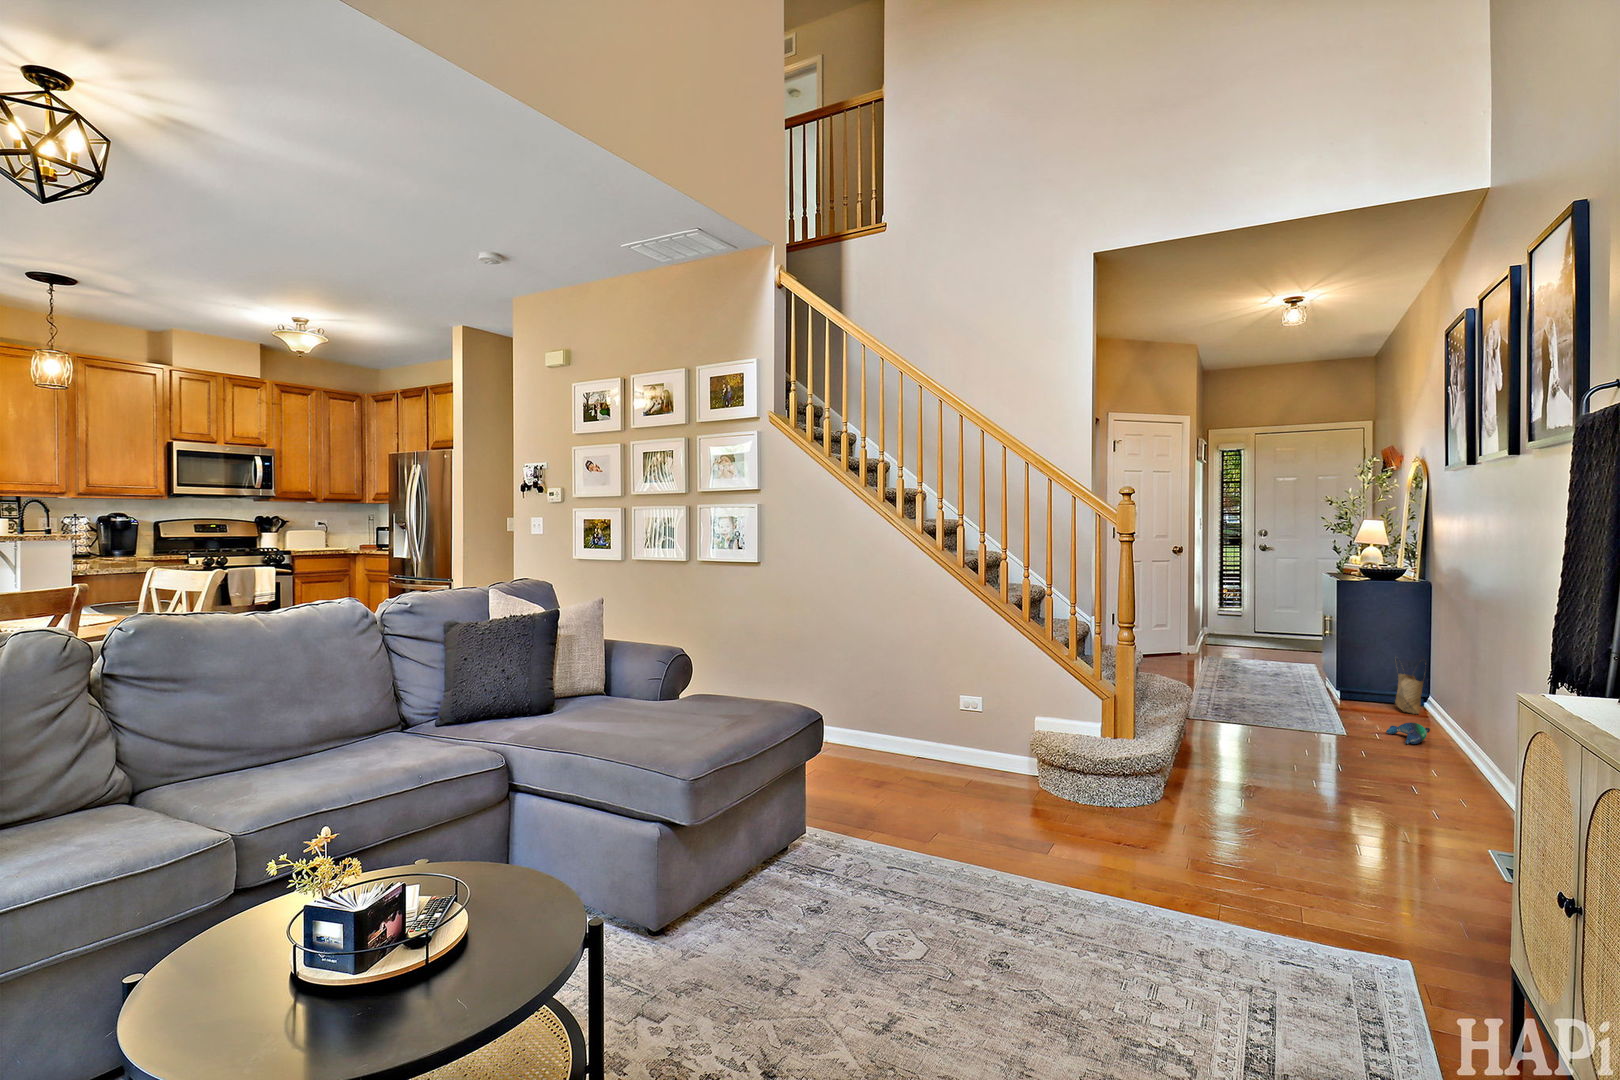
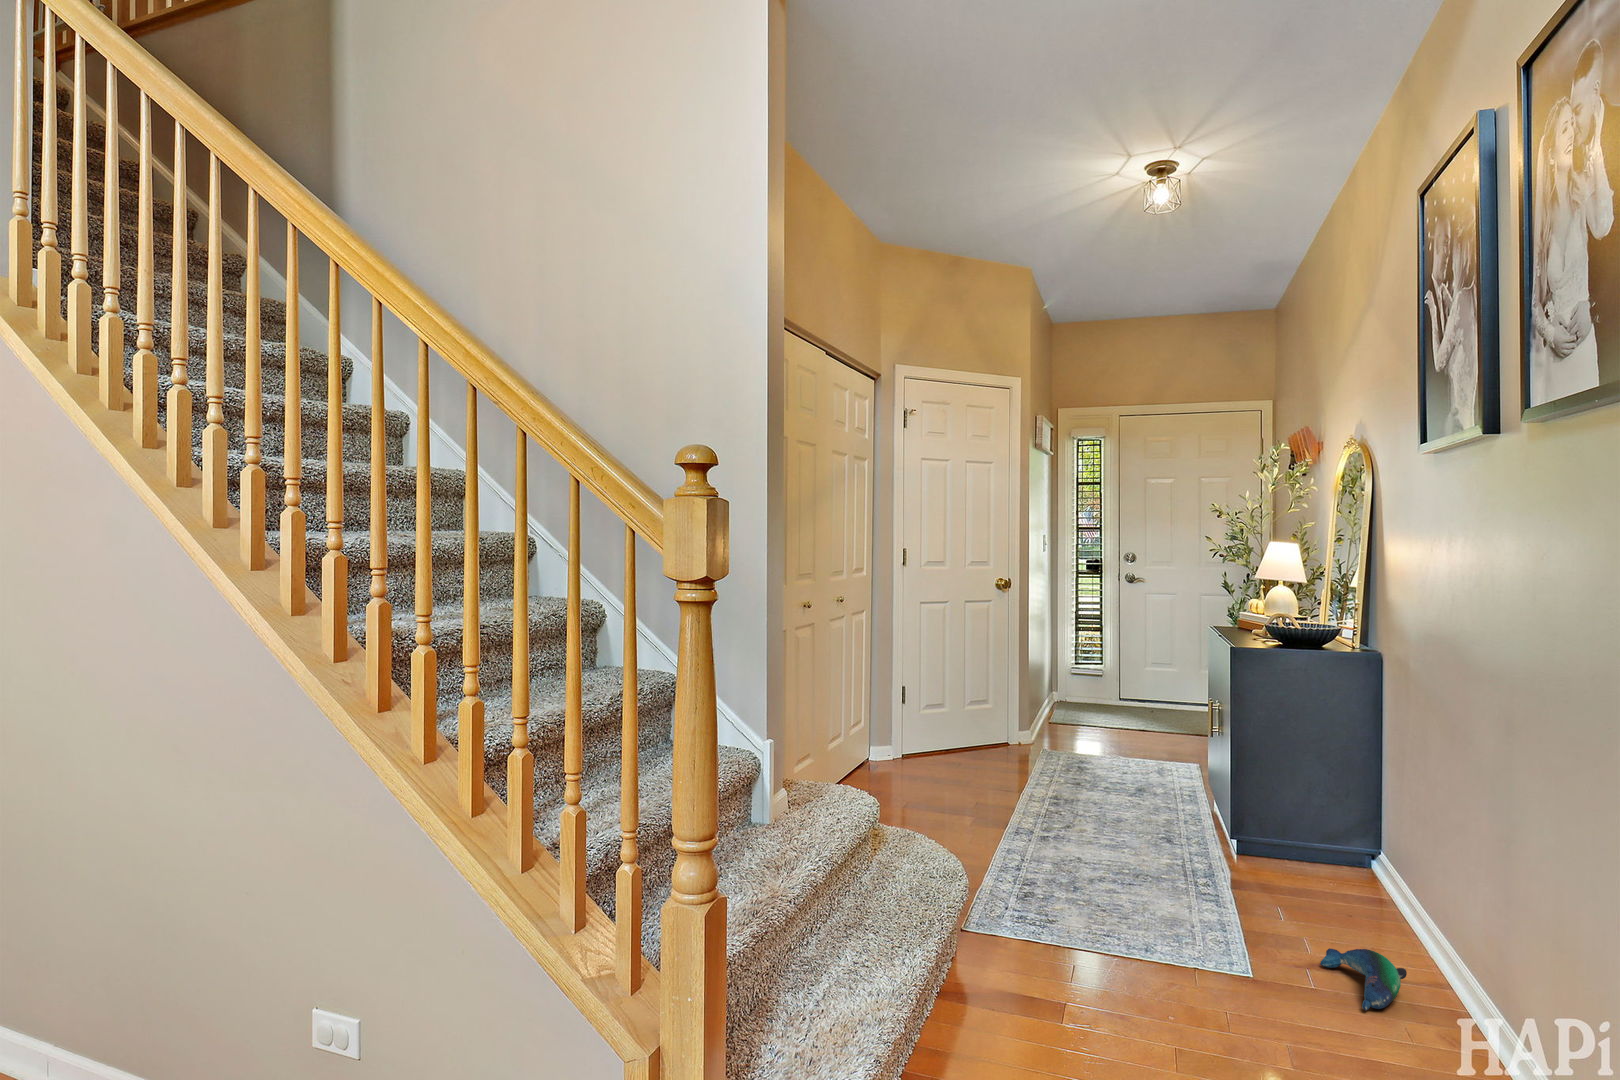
woven basket: present [1395,674,1423,714] -> none [1324,783,1377,892]

